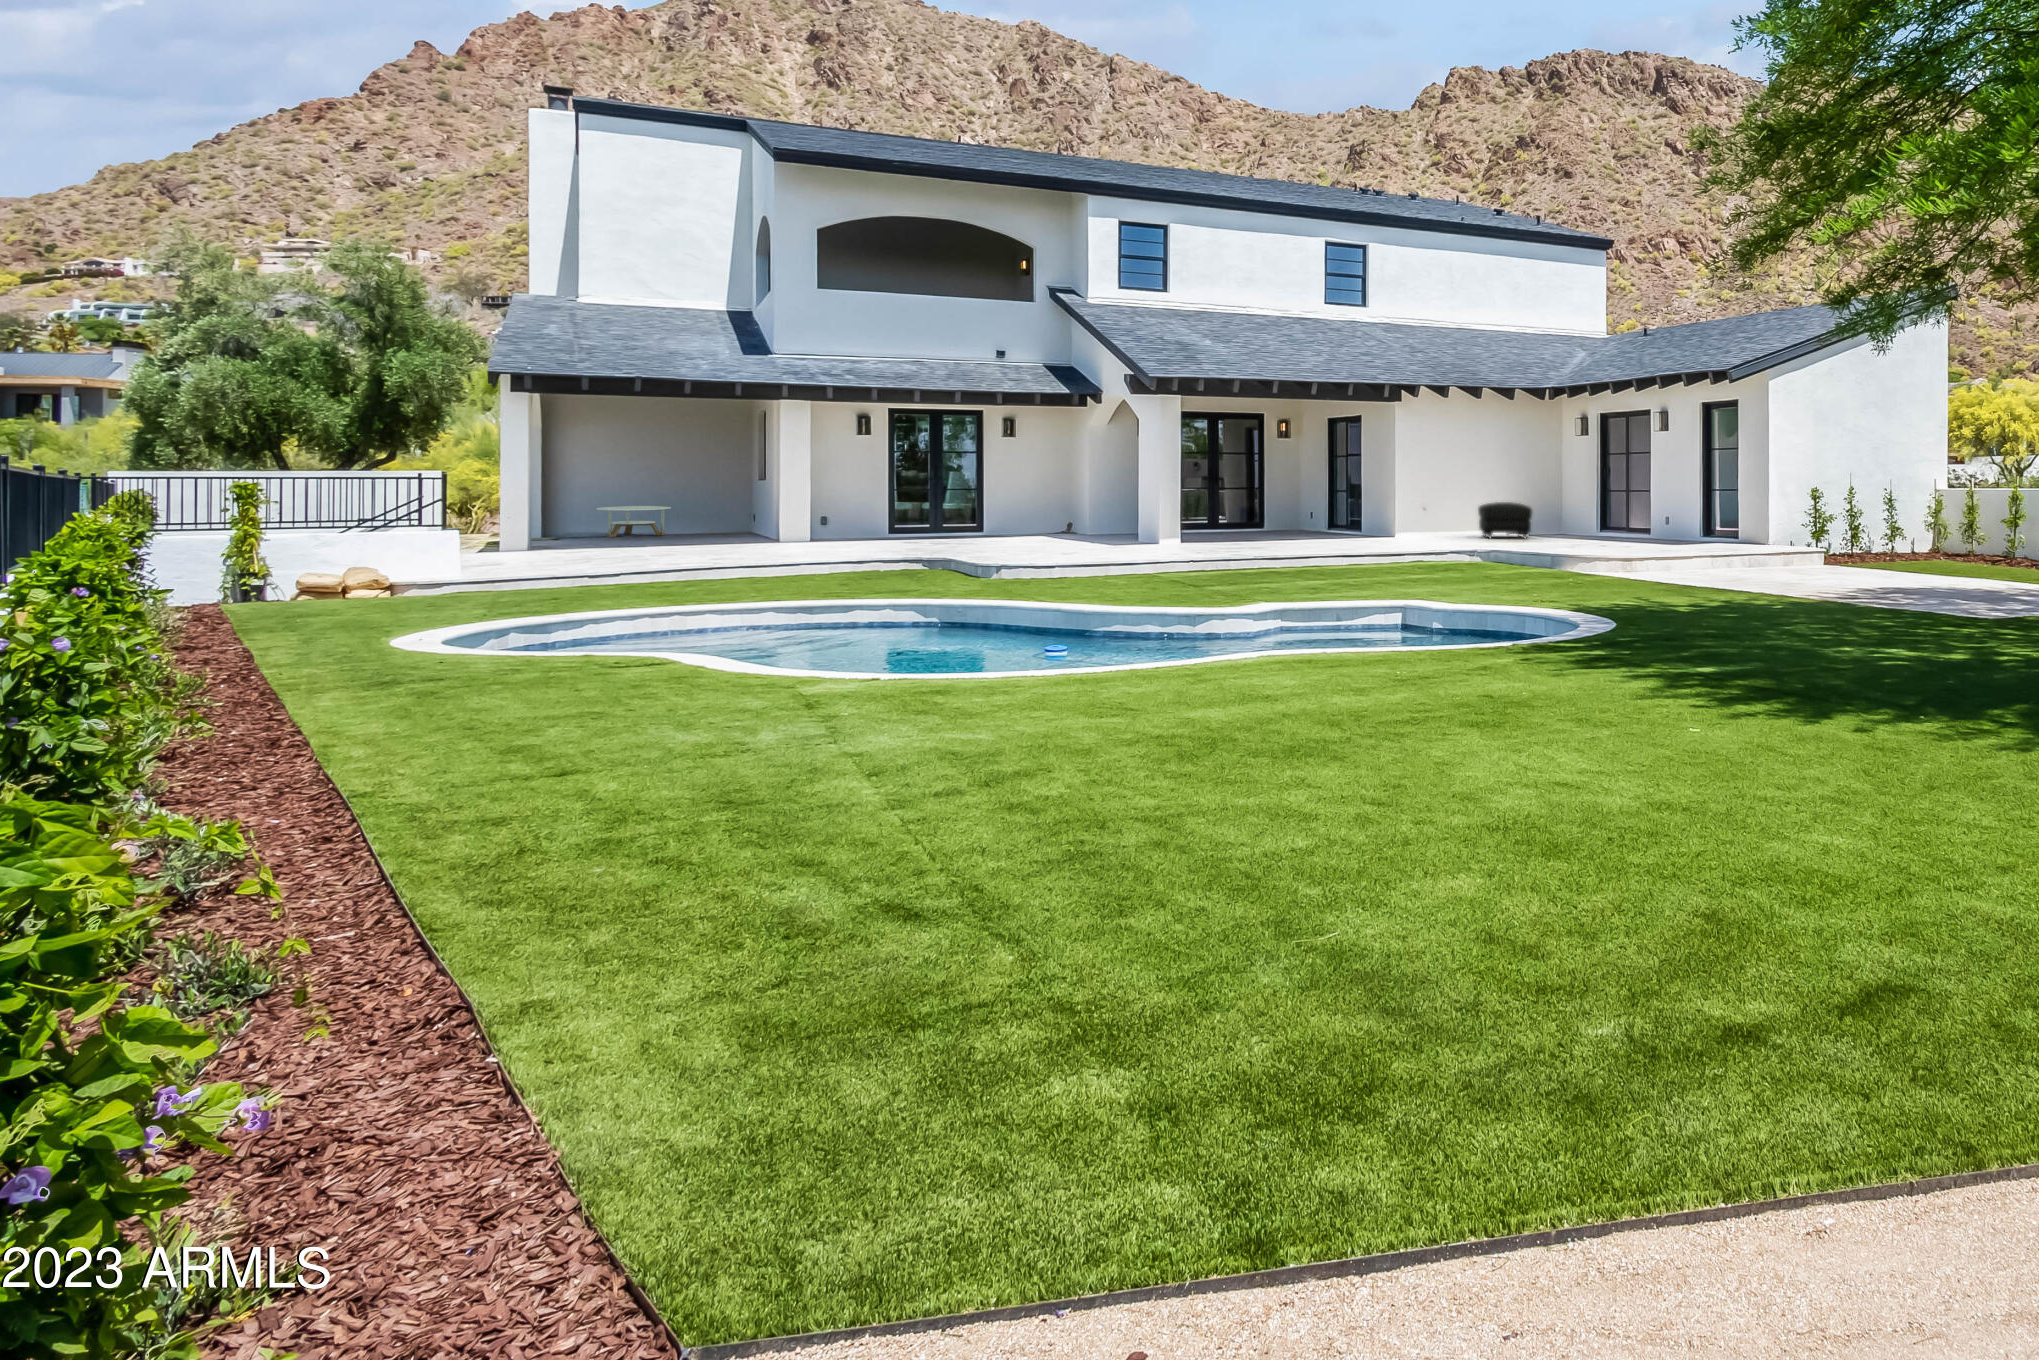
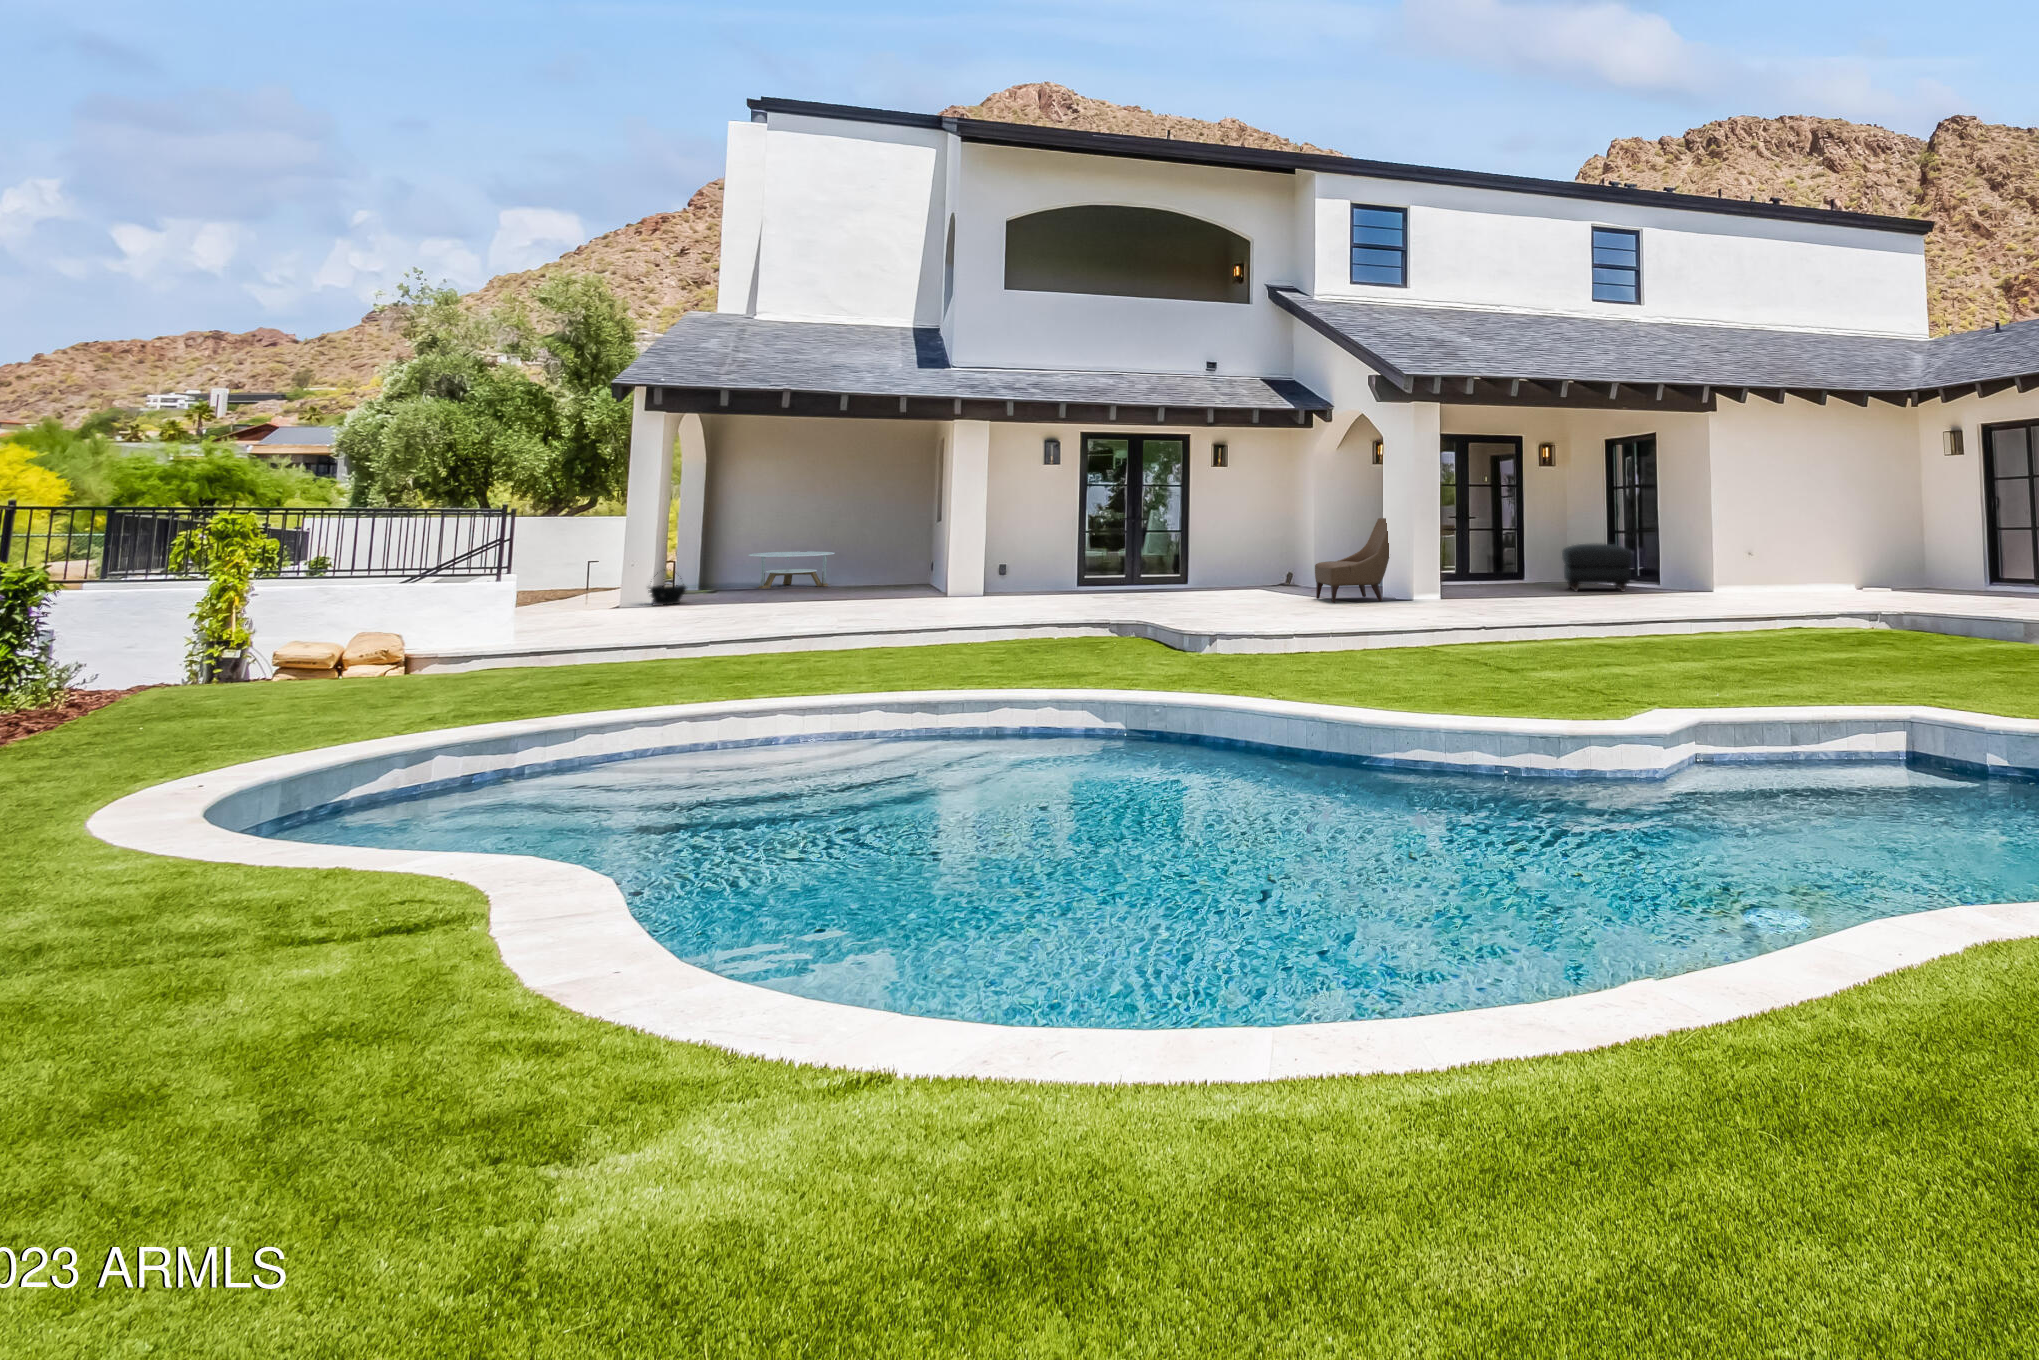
chair: none [1081,482,1147,548] -> present [1315,518,1389,603]
ottoman: present [1478,502,1532,538] -> present [1562,543,1632,591]
basket: none [527,521,561,549] -> present [649,570,686,605]

